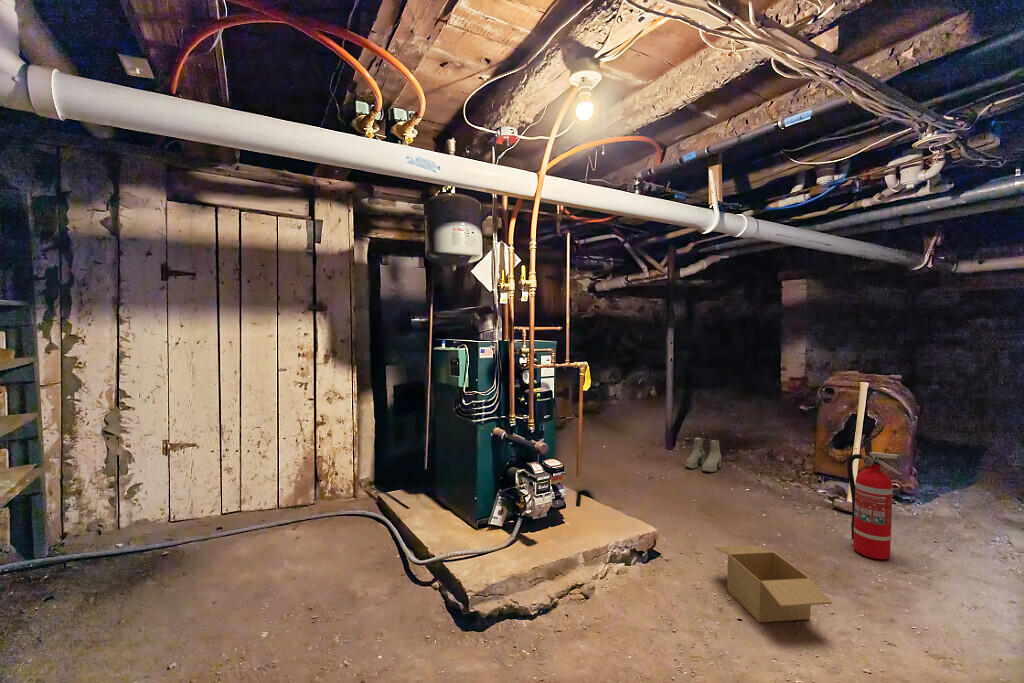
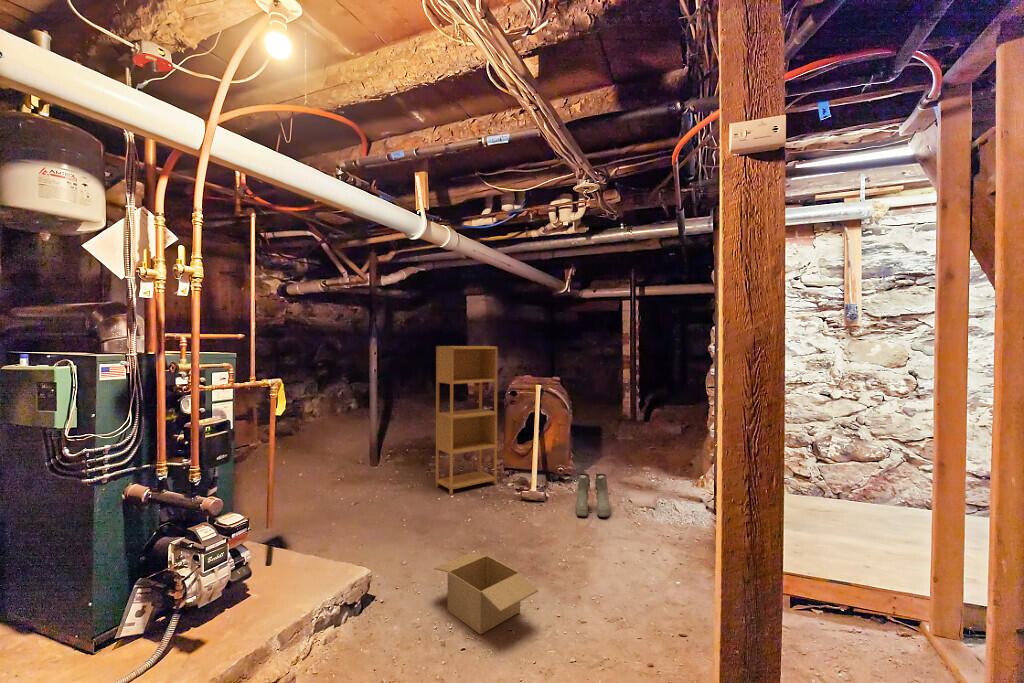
shelving unit: none [730,336,808,489] -> present [436,346,498,494]
boots: present [685,437,721,472] -> present [575,473,610,517]
fire extinguisher: present [847,452,902,559] -> none [533,442,571,534]

